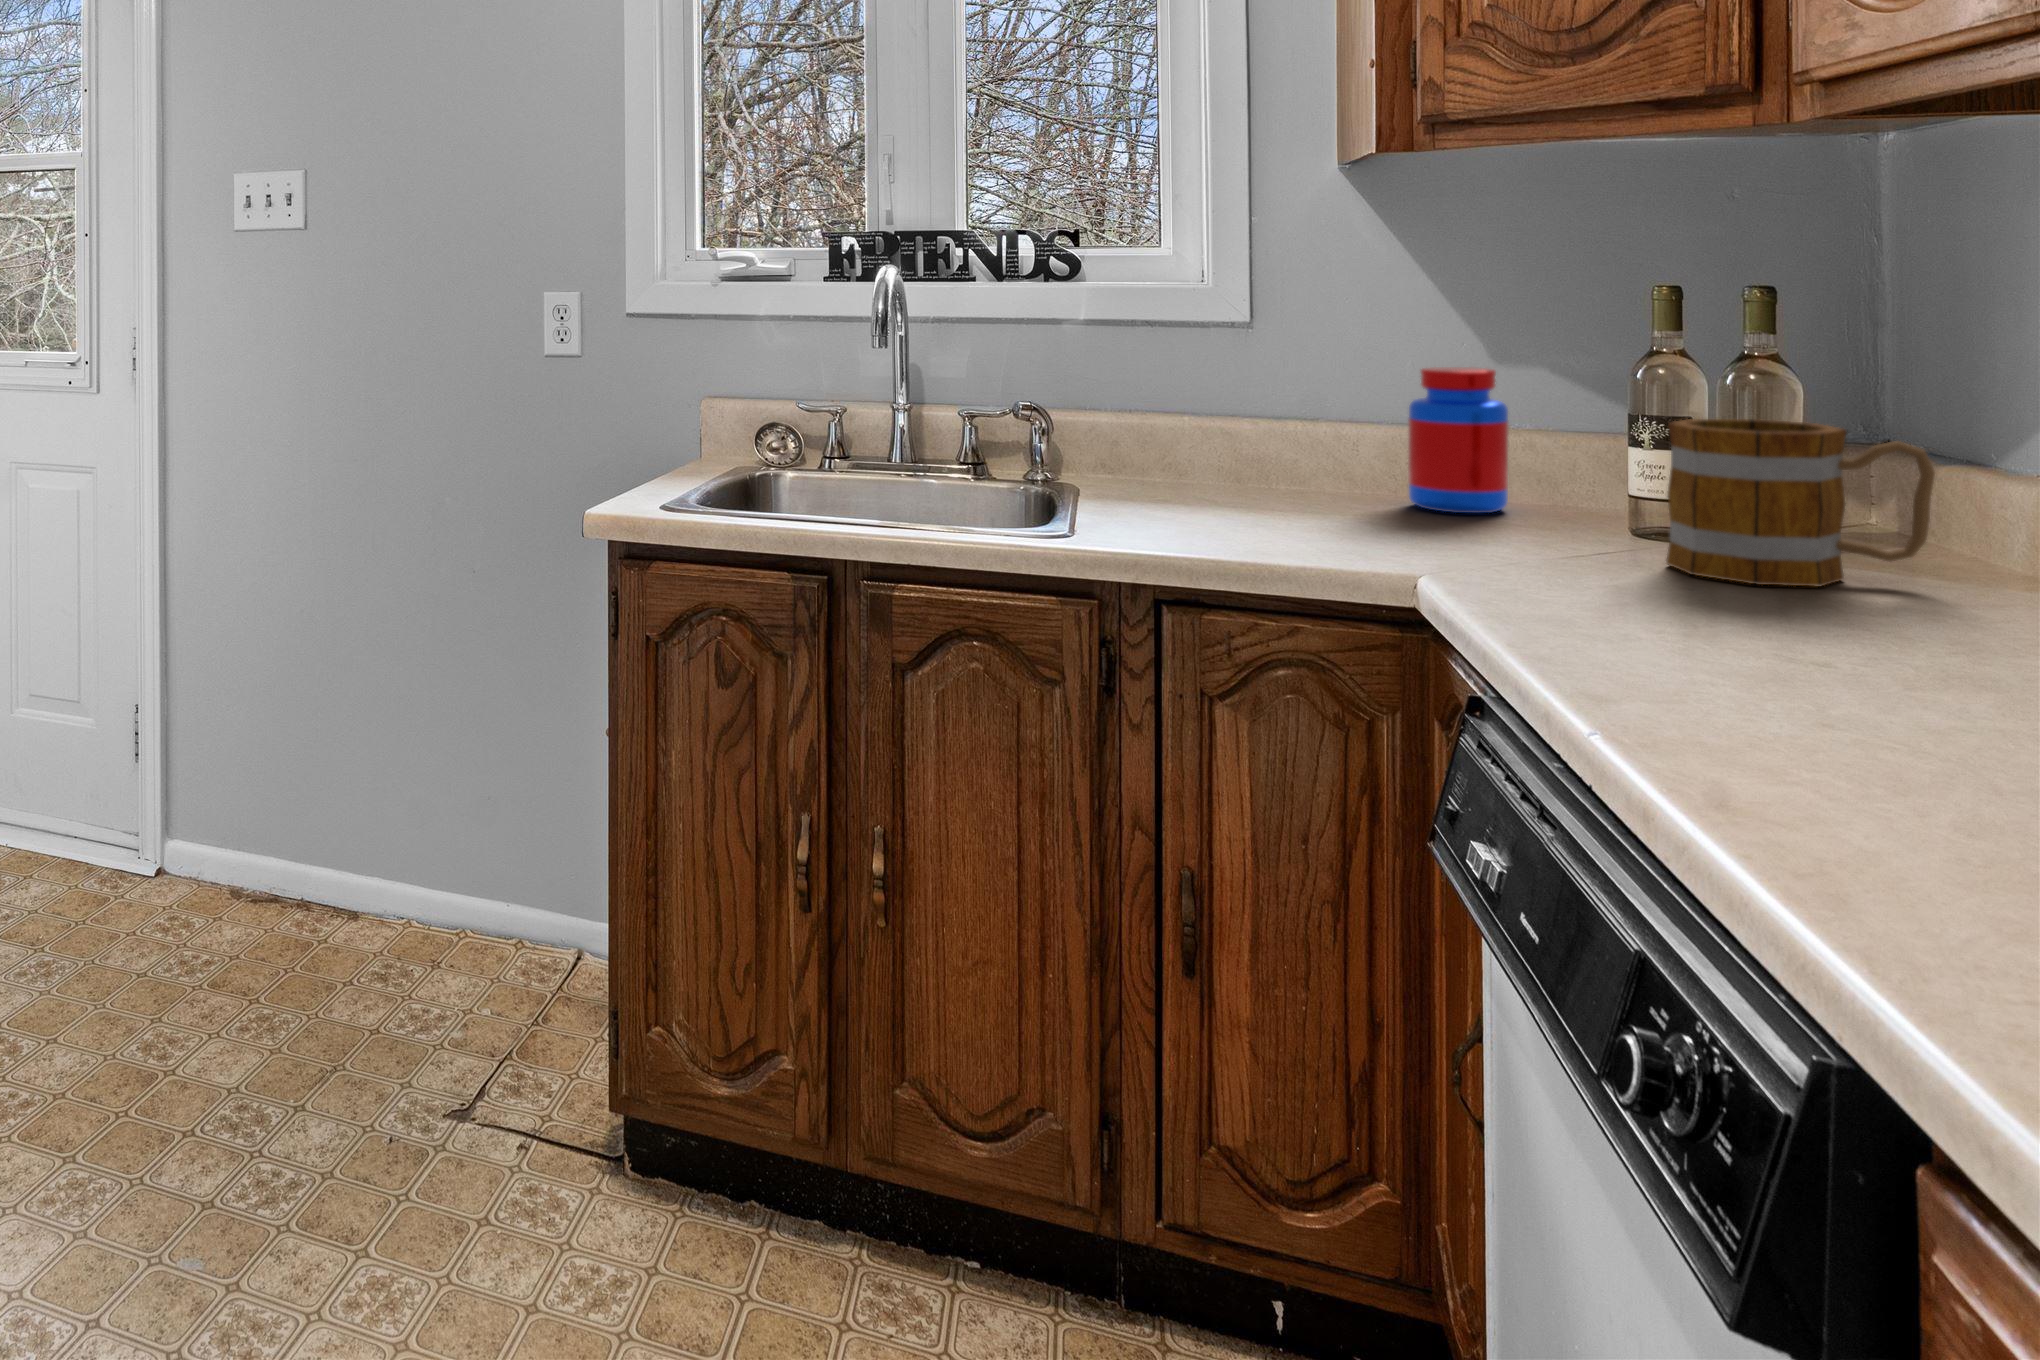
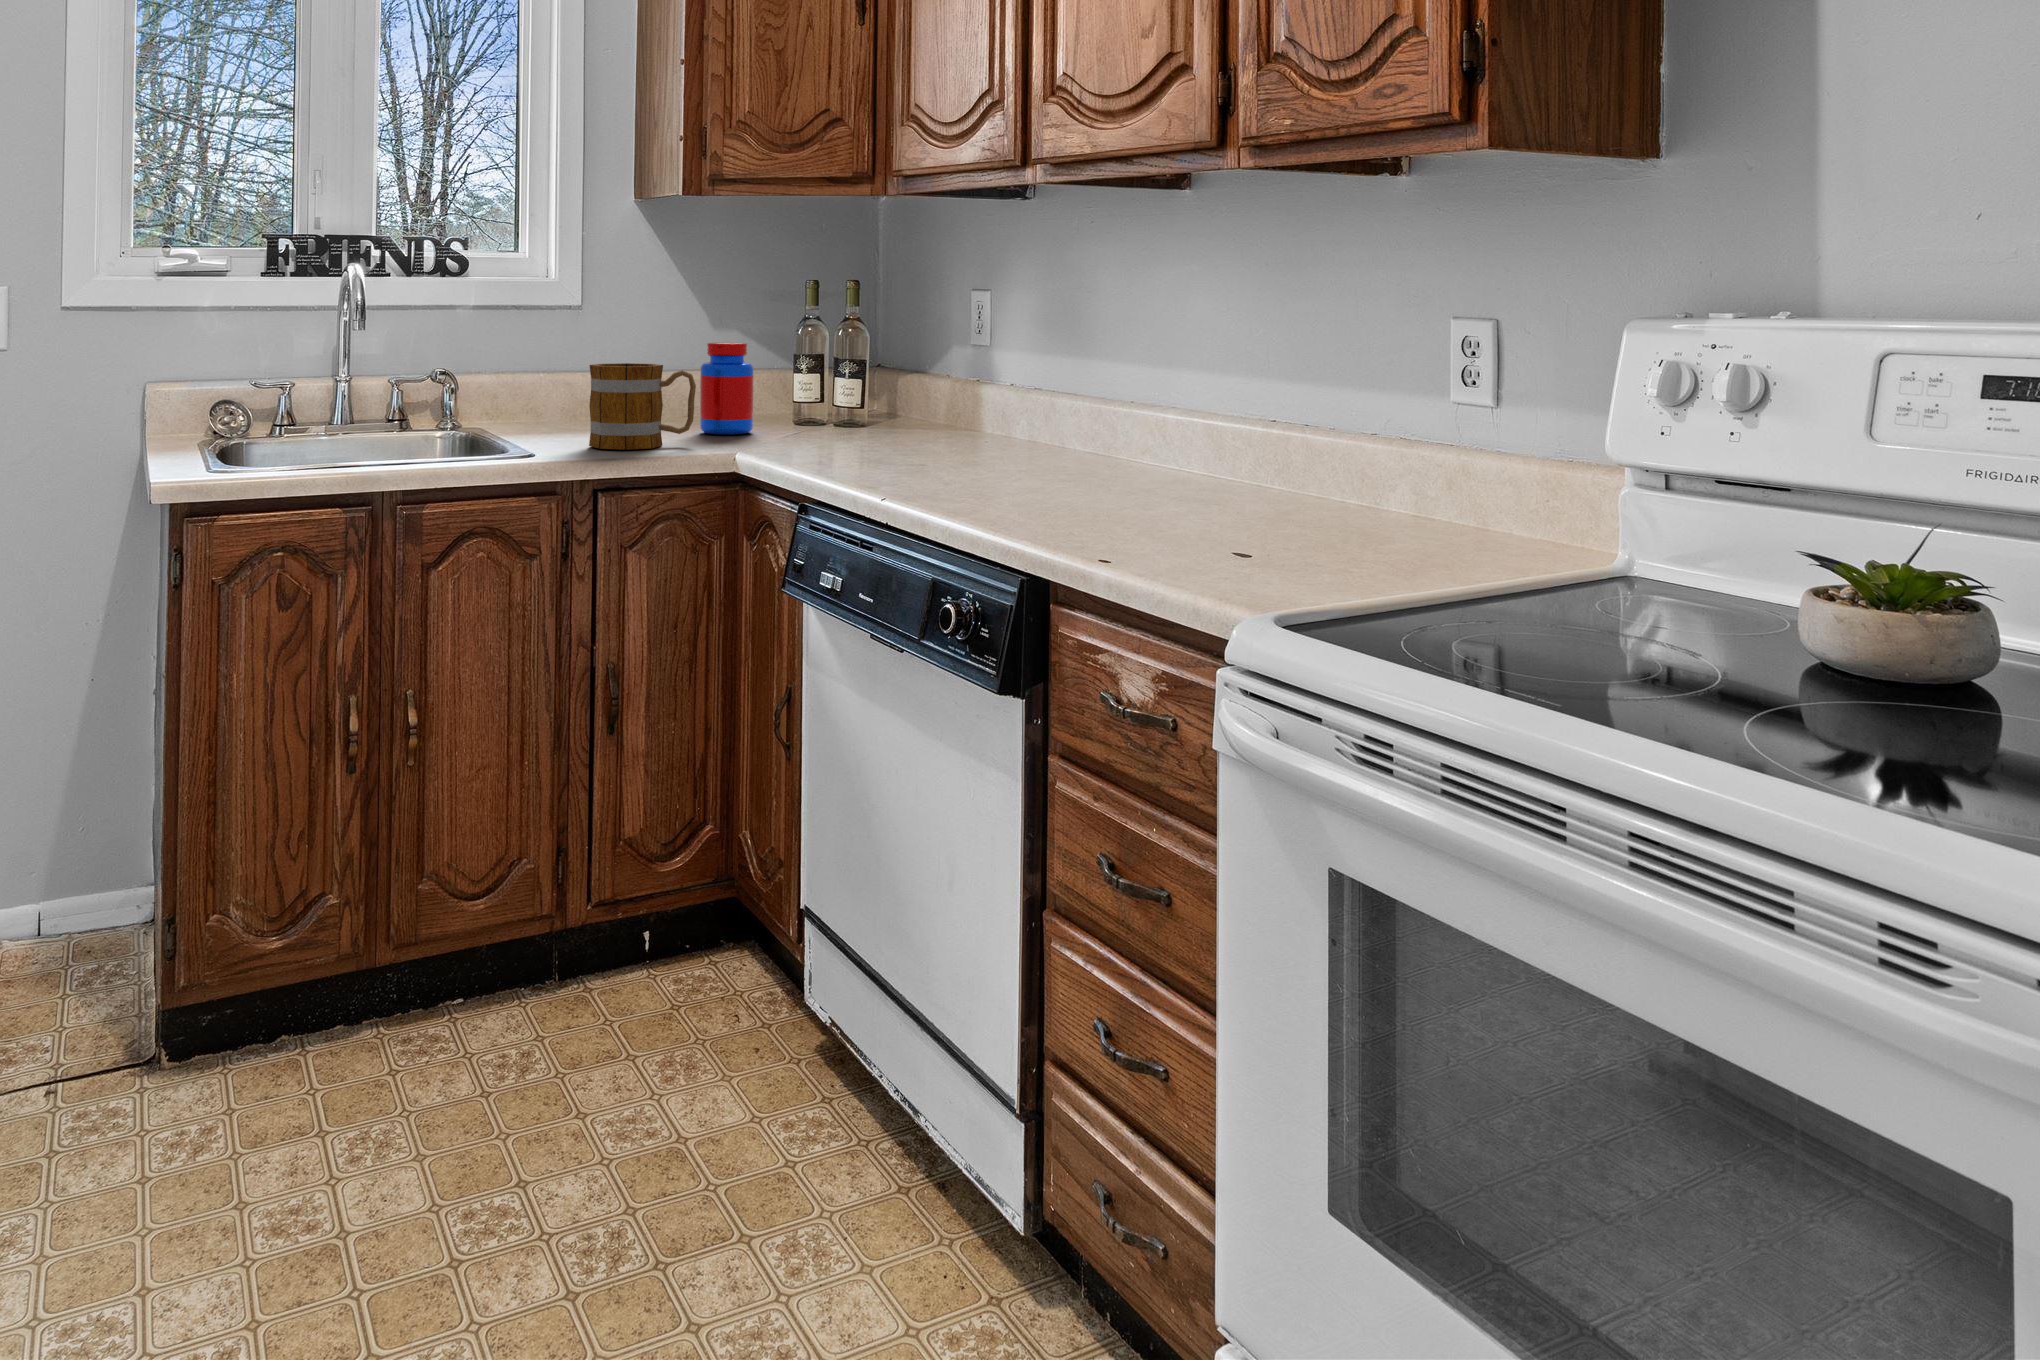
mug: present [1666,419,1935,587] -> present [589,363,696,450]

